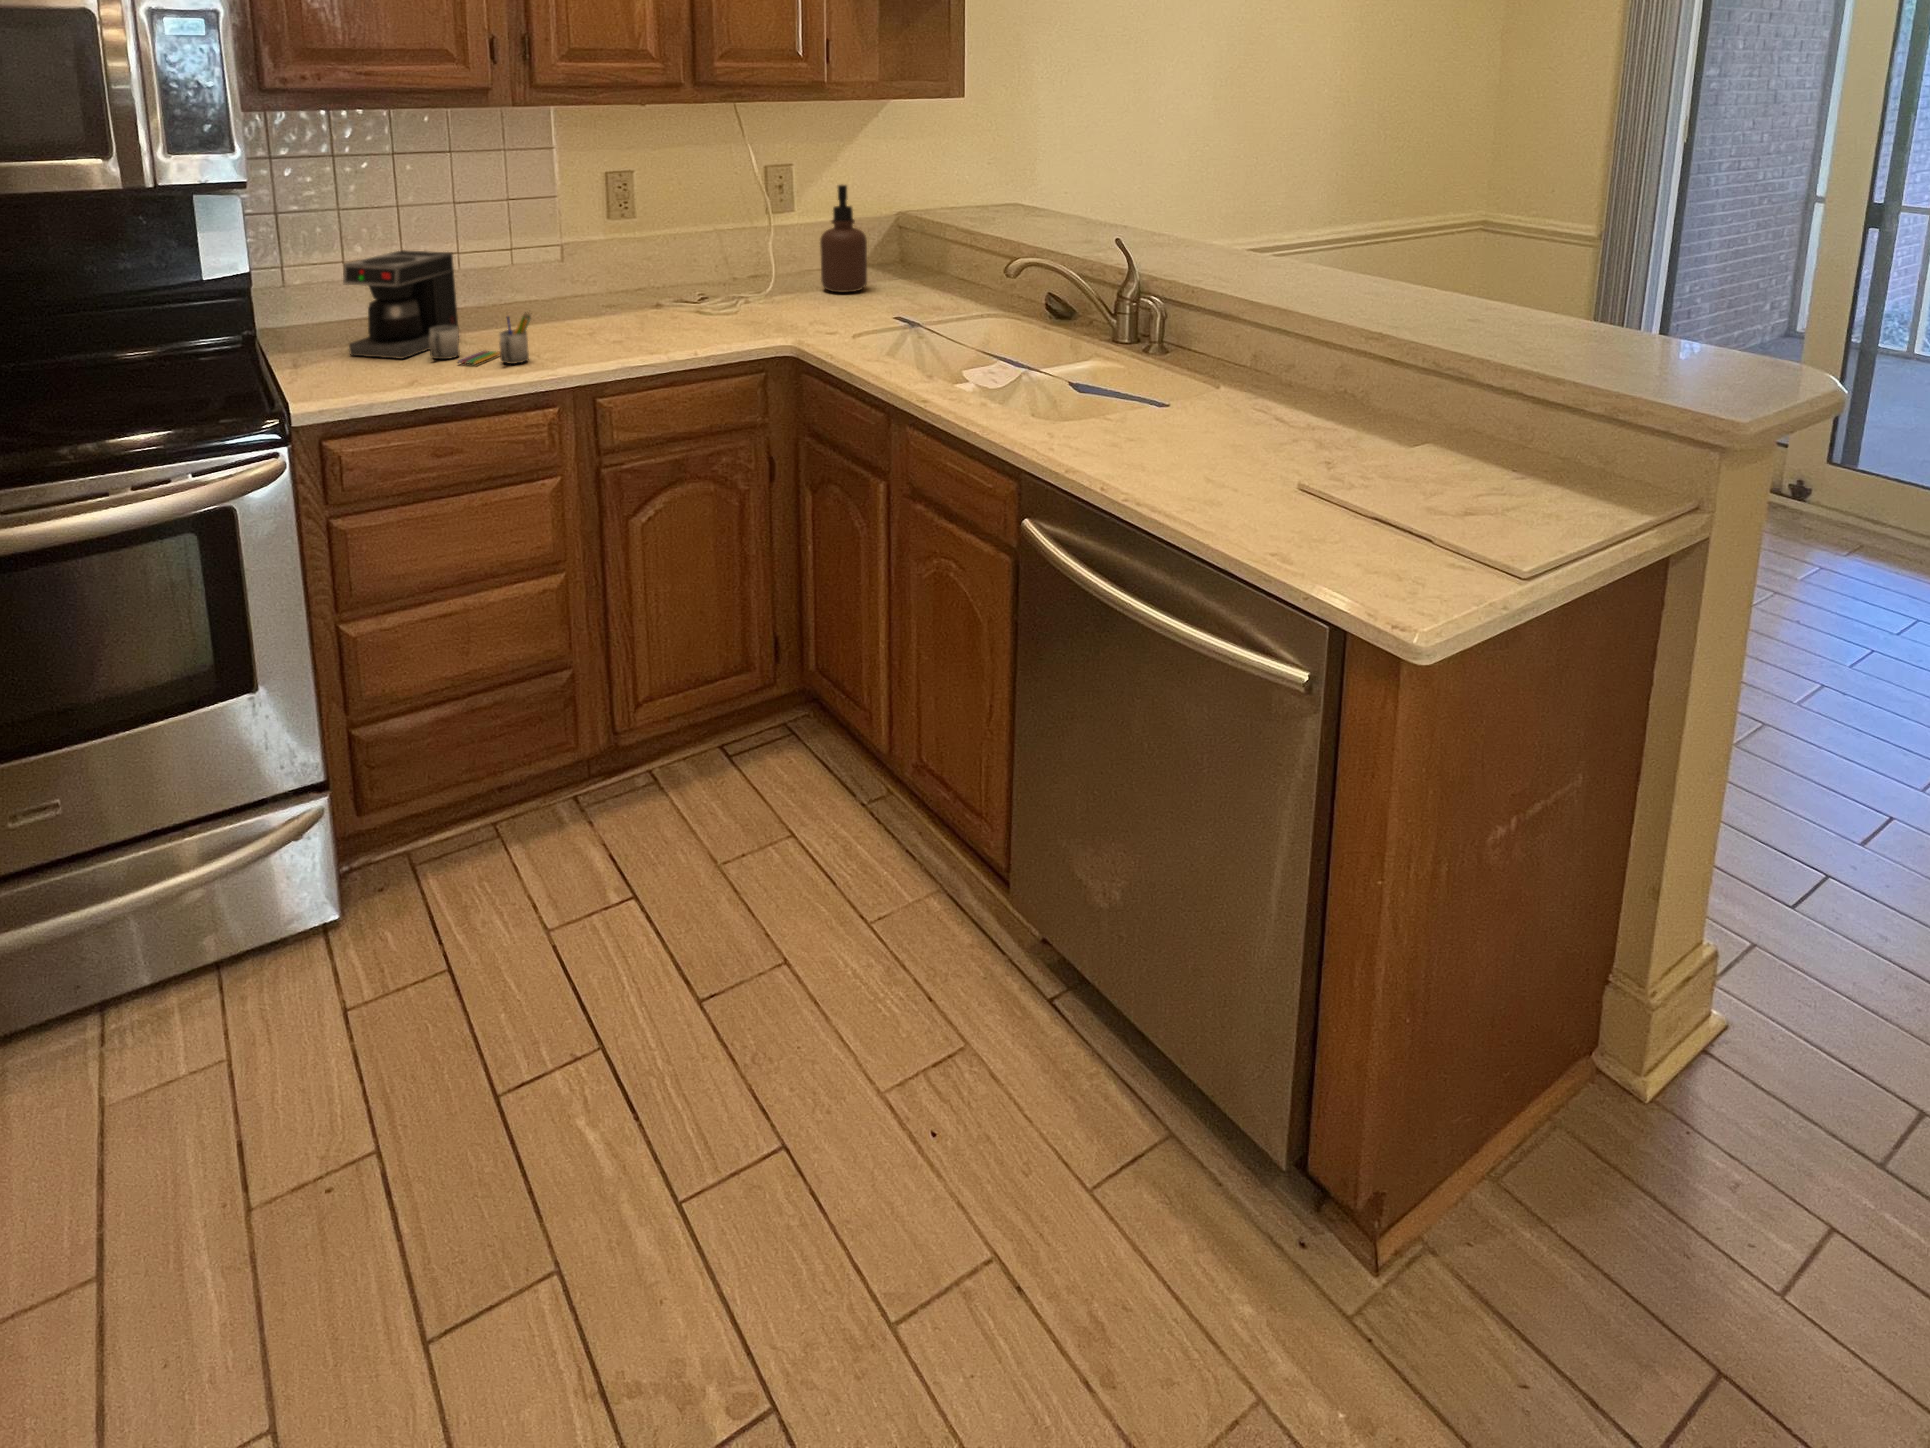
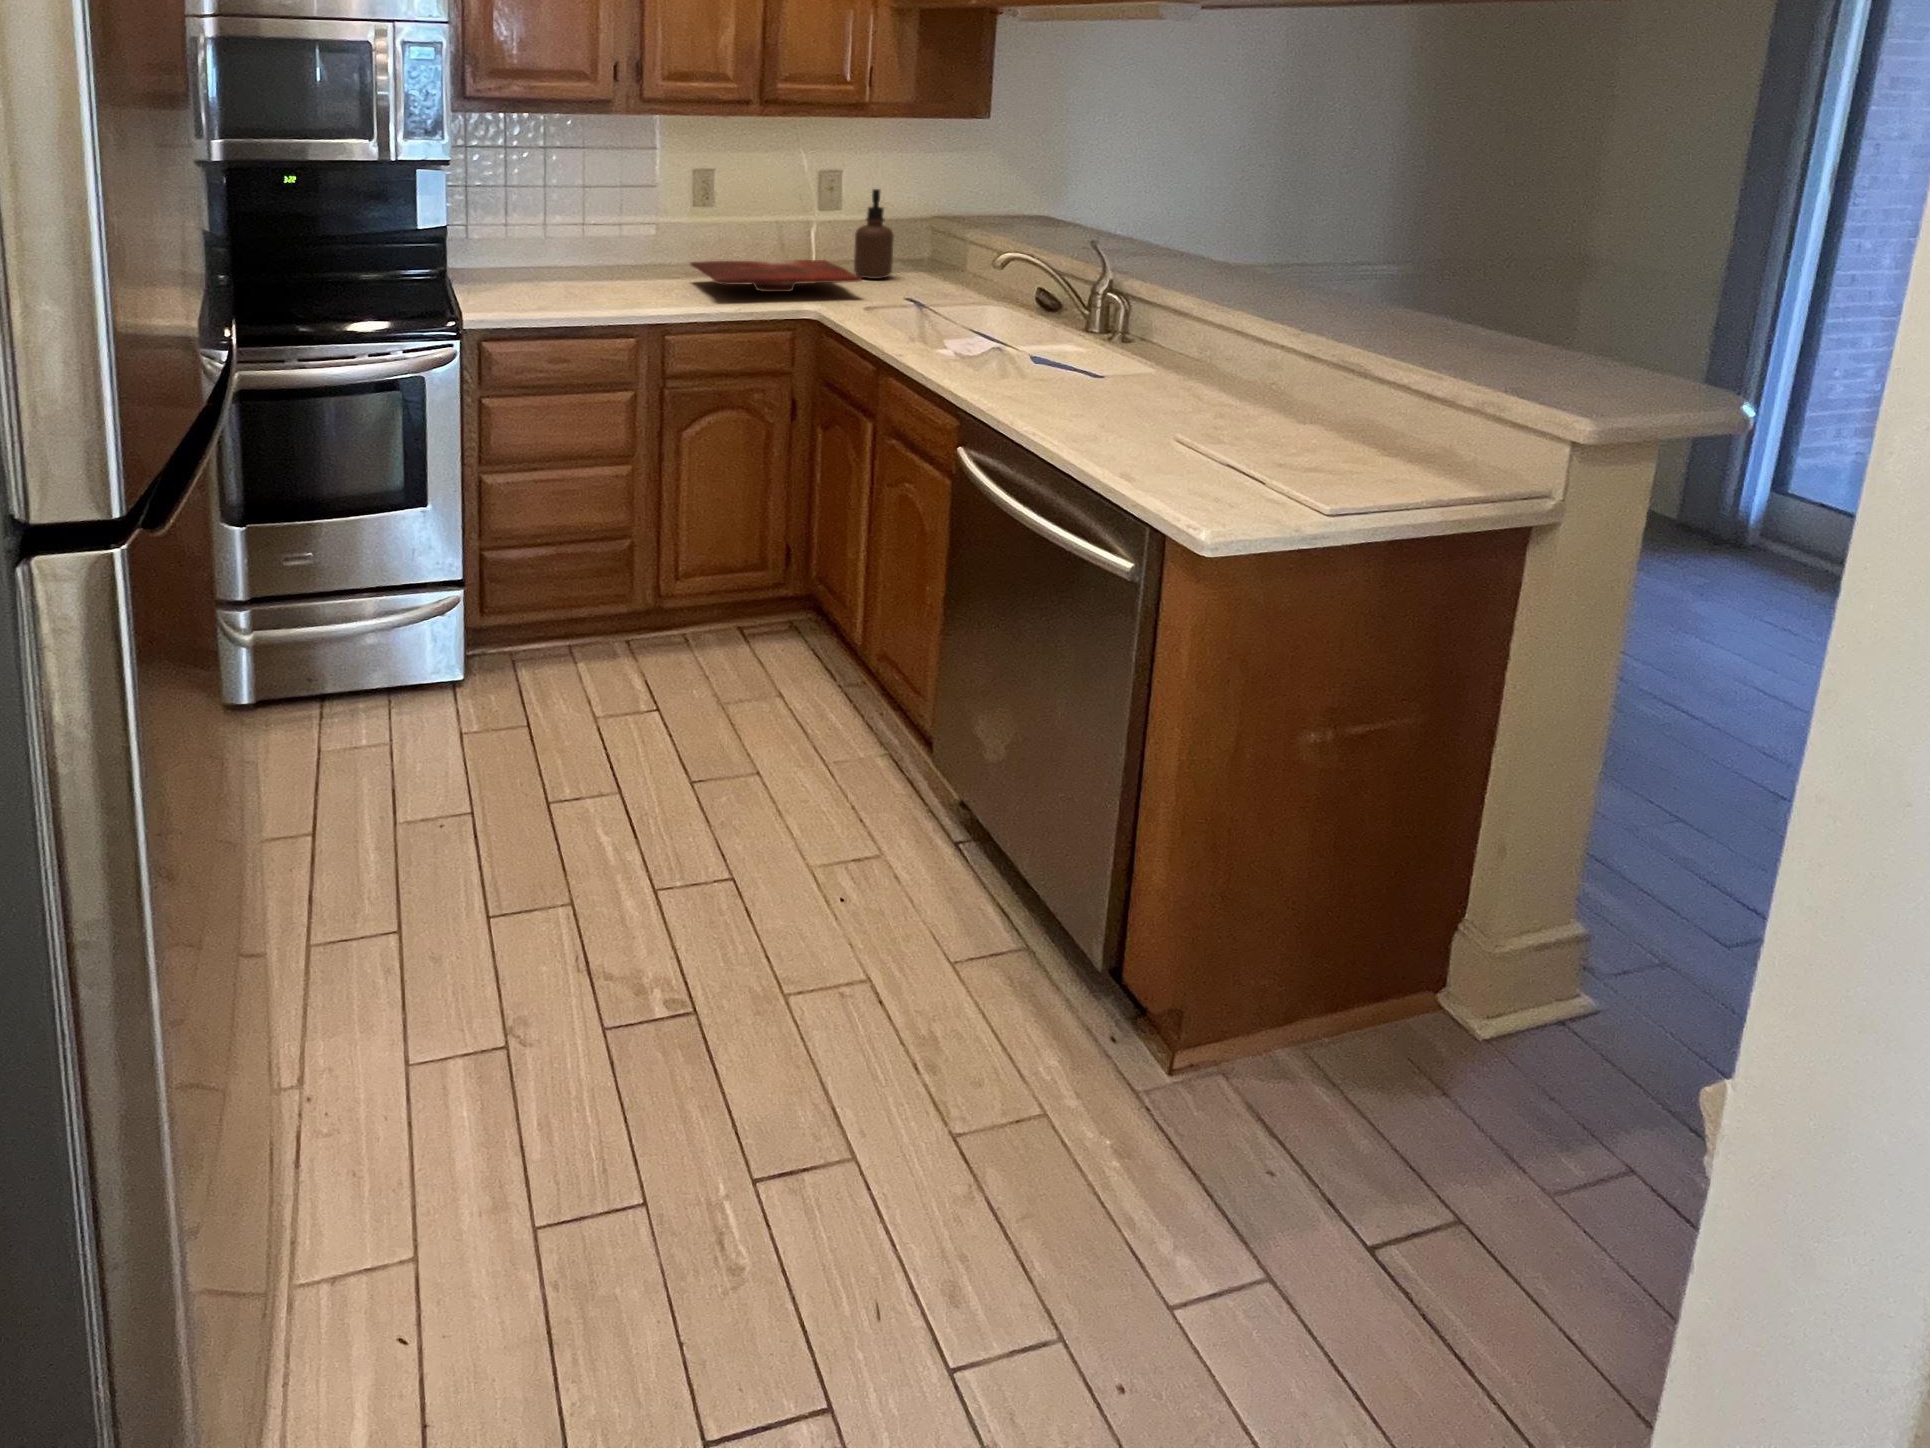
coffee maker: present [343,250,531,364] -> none [503,219,624,304]
cutting board: none [617,275,844,322] -> present [691,260,862,292]

